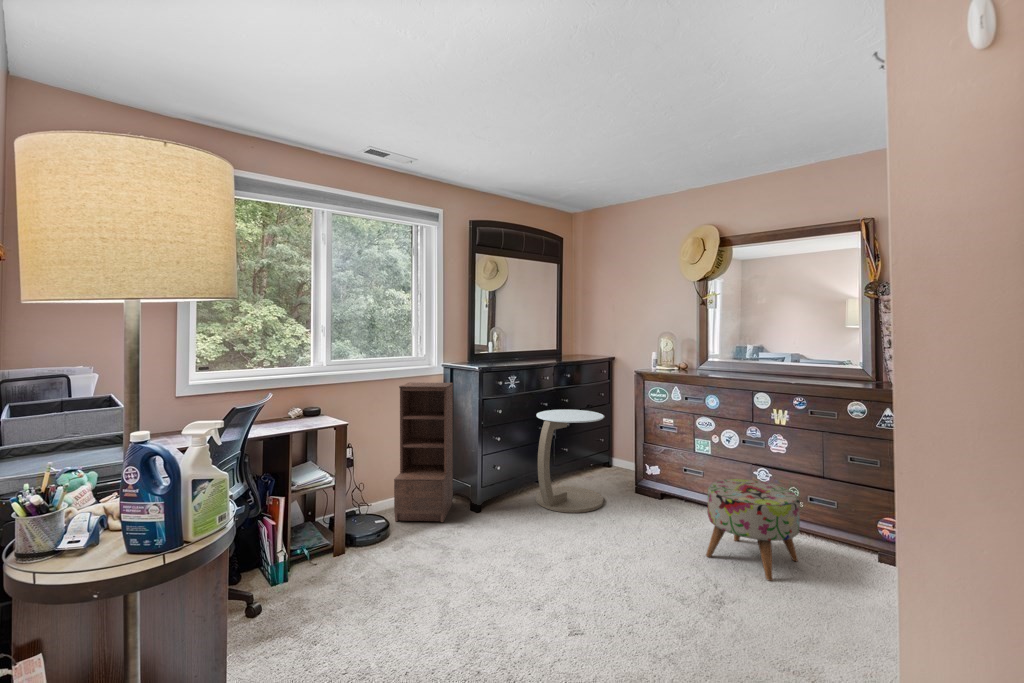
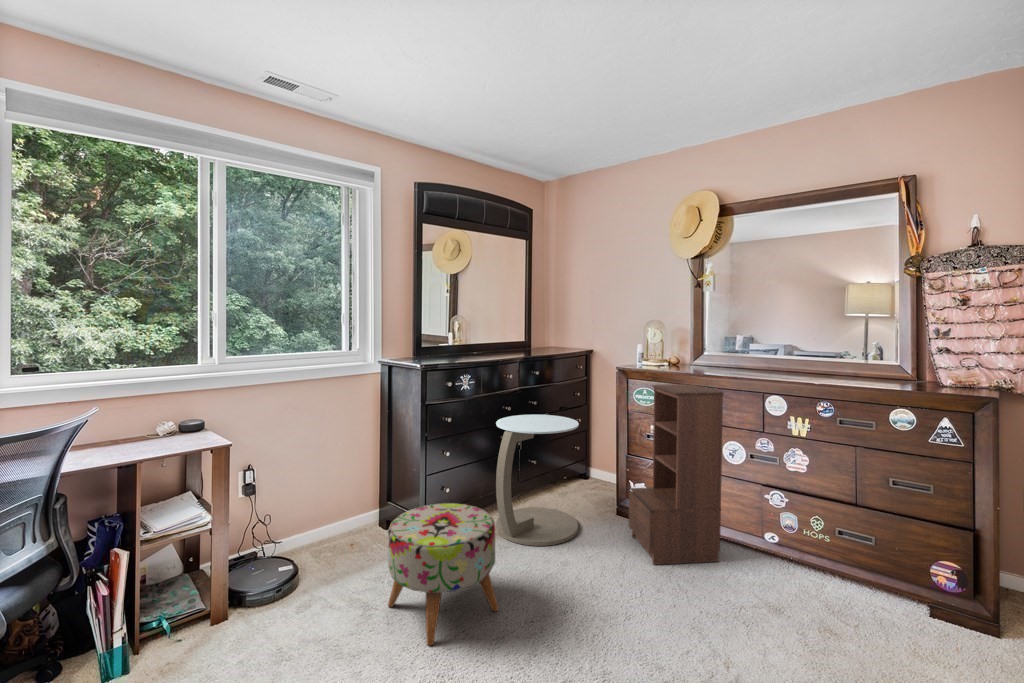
bookshelf: present [394,382,453,522] -> present [629,384,723,565]
ottoman: present [706,479,800,581] -> present [388,503,499,645]

